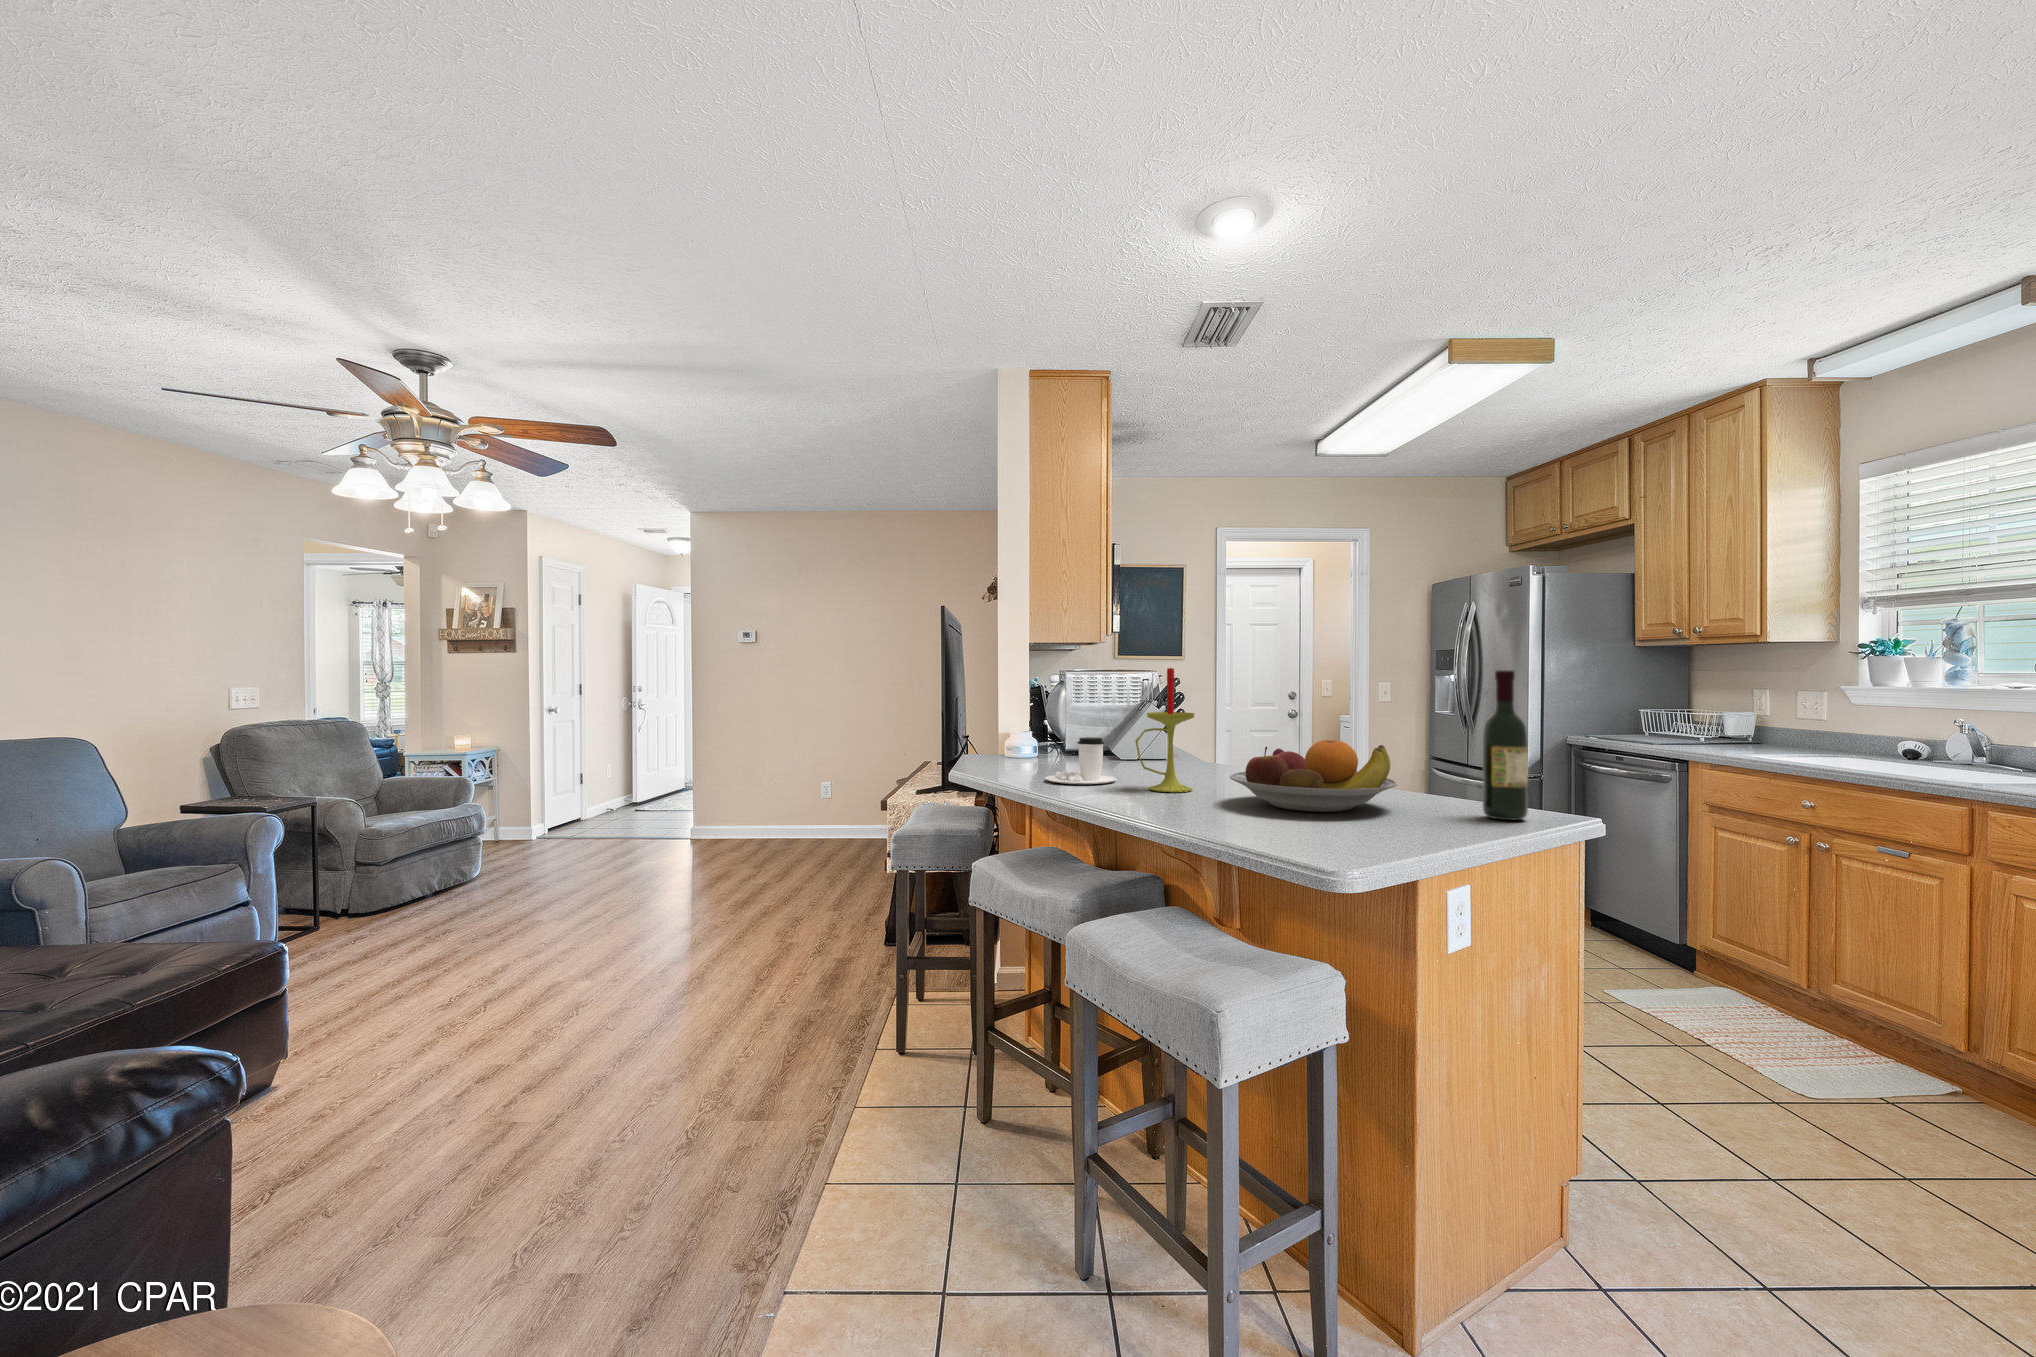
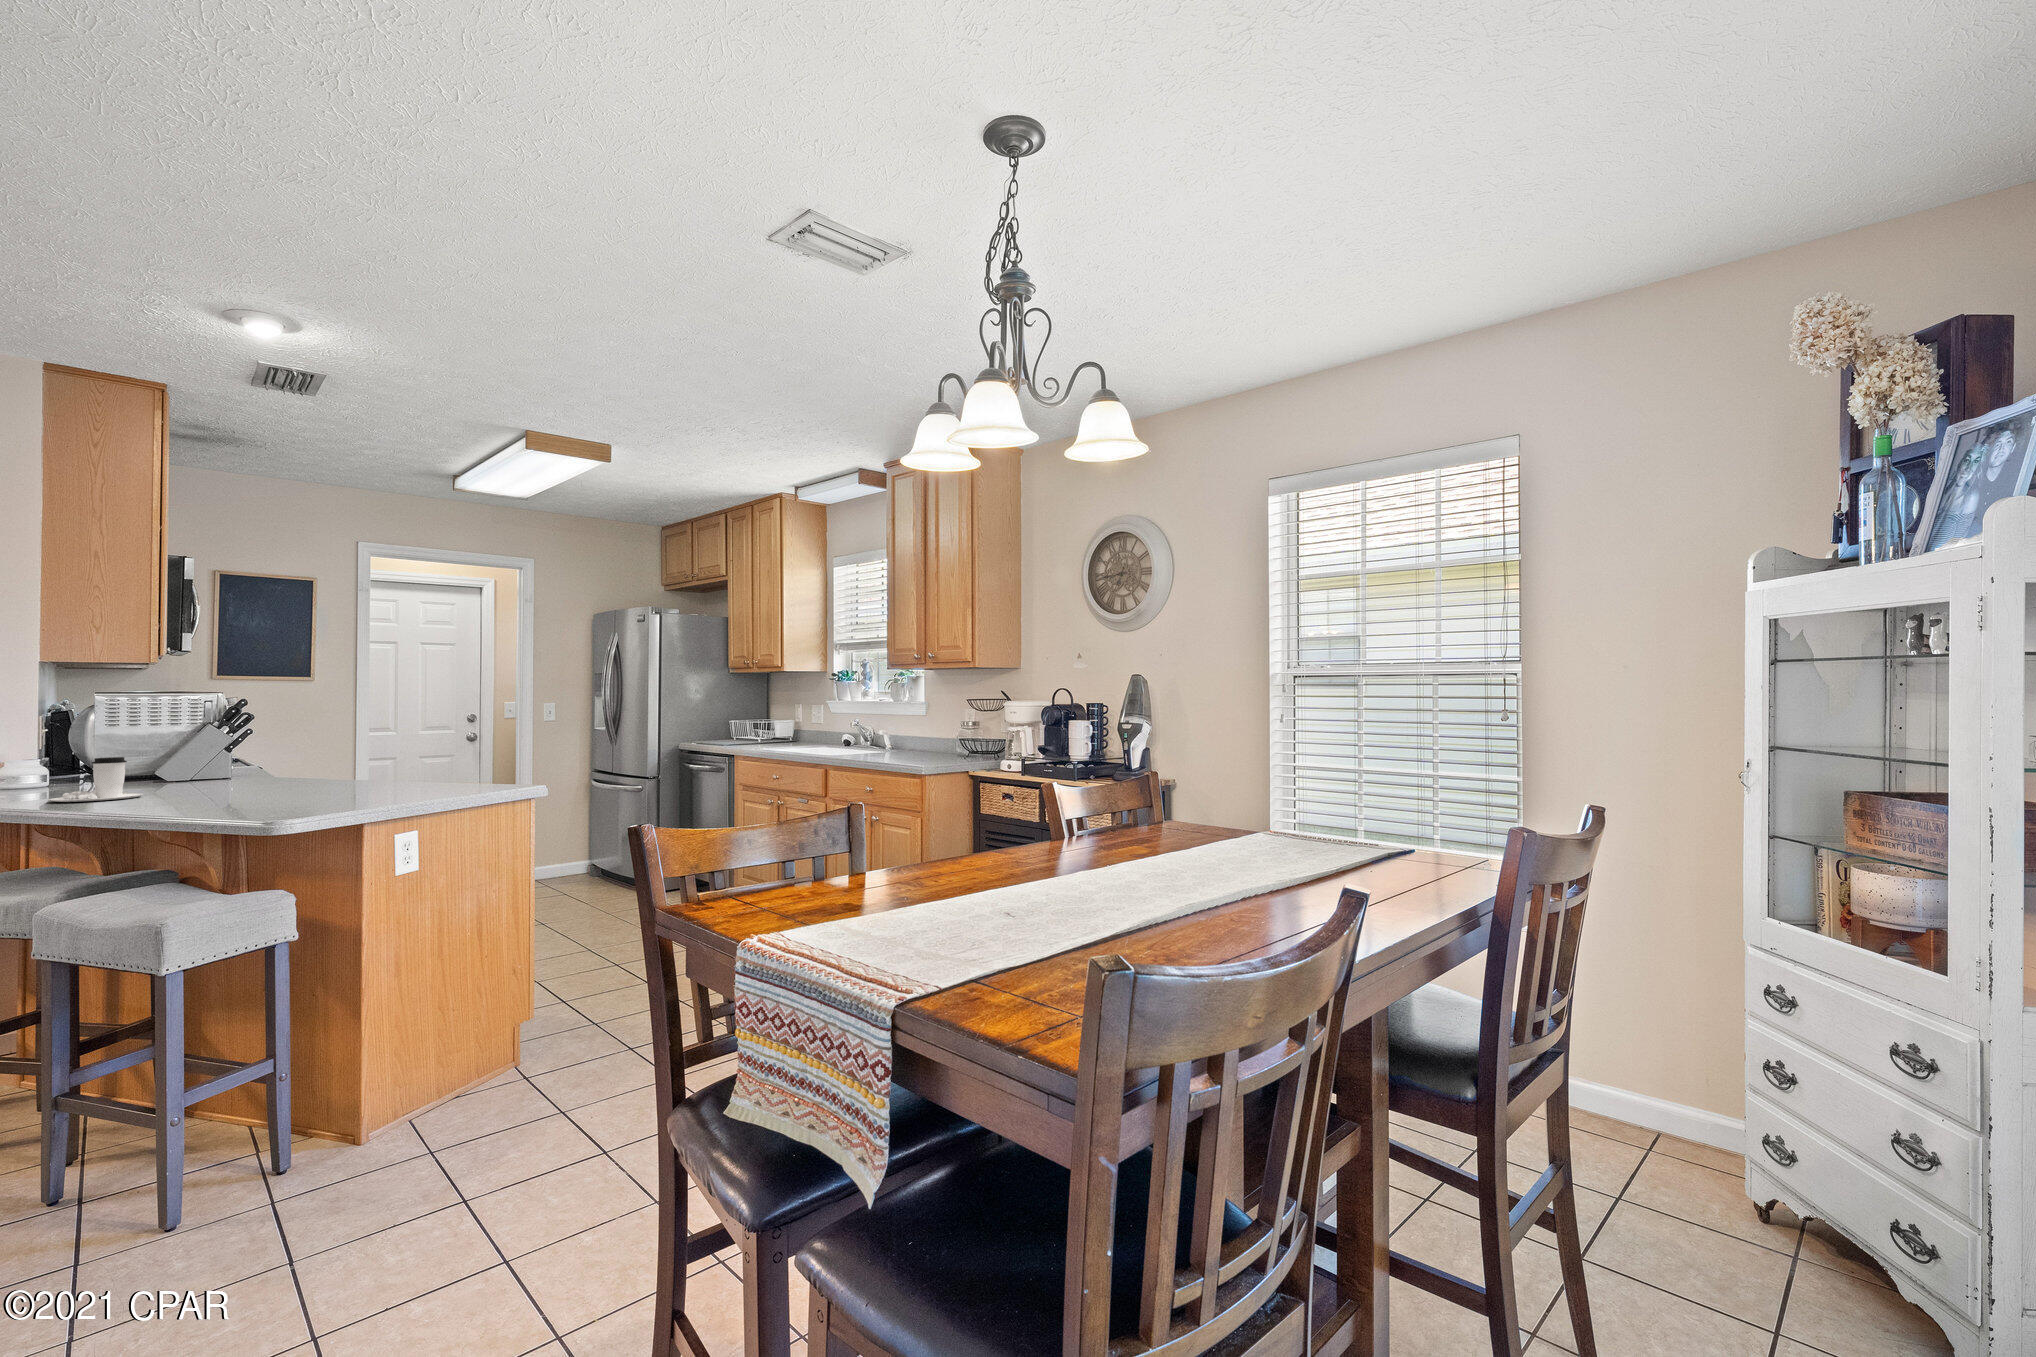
candle: present [1136,668,1195,792] -> none [155,688,226,799]
wine bottle: present [1482,670,1528,820] -> none [451,690,481,790]
fruit bowl: present [1230,740,1397,812] -> none [245,744,394,798]

